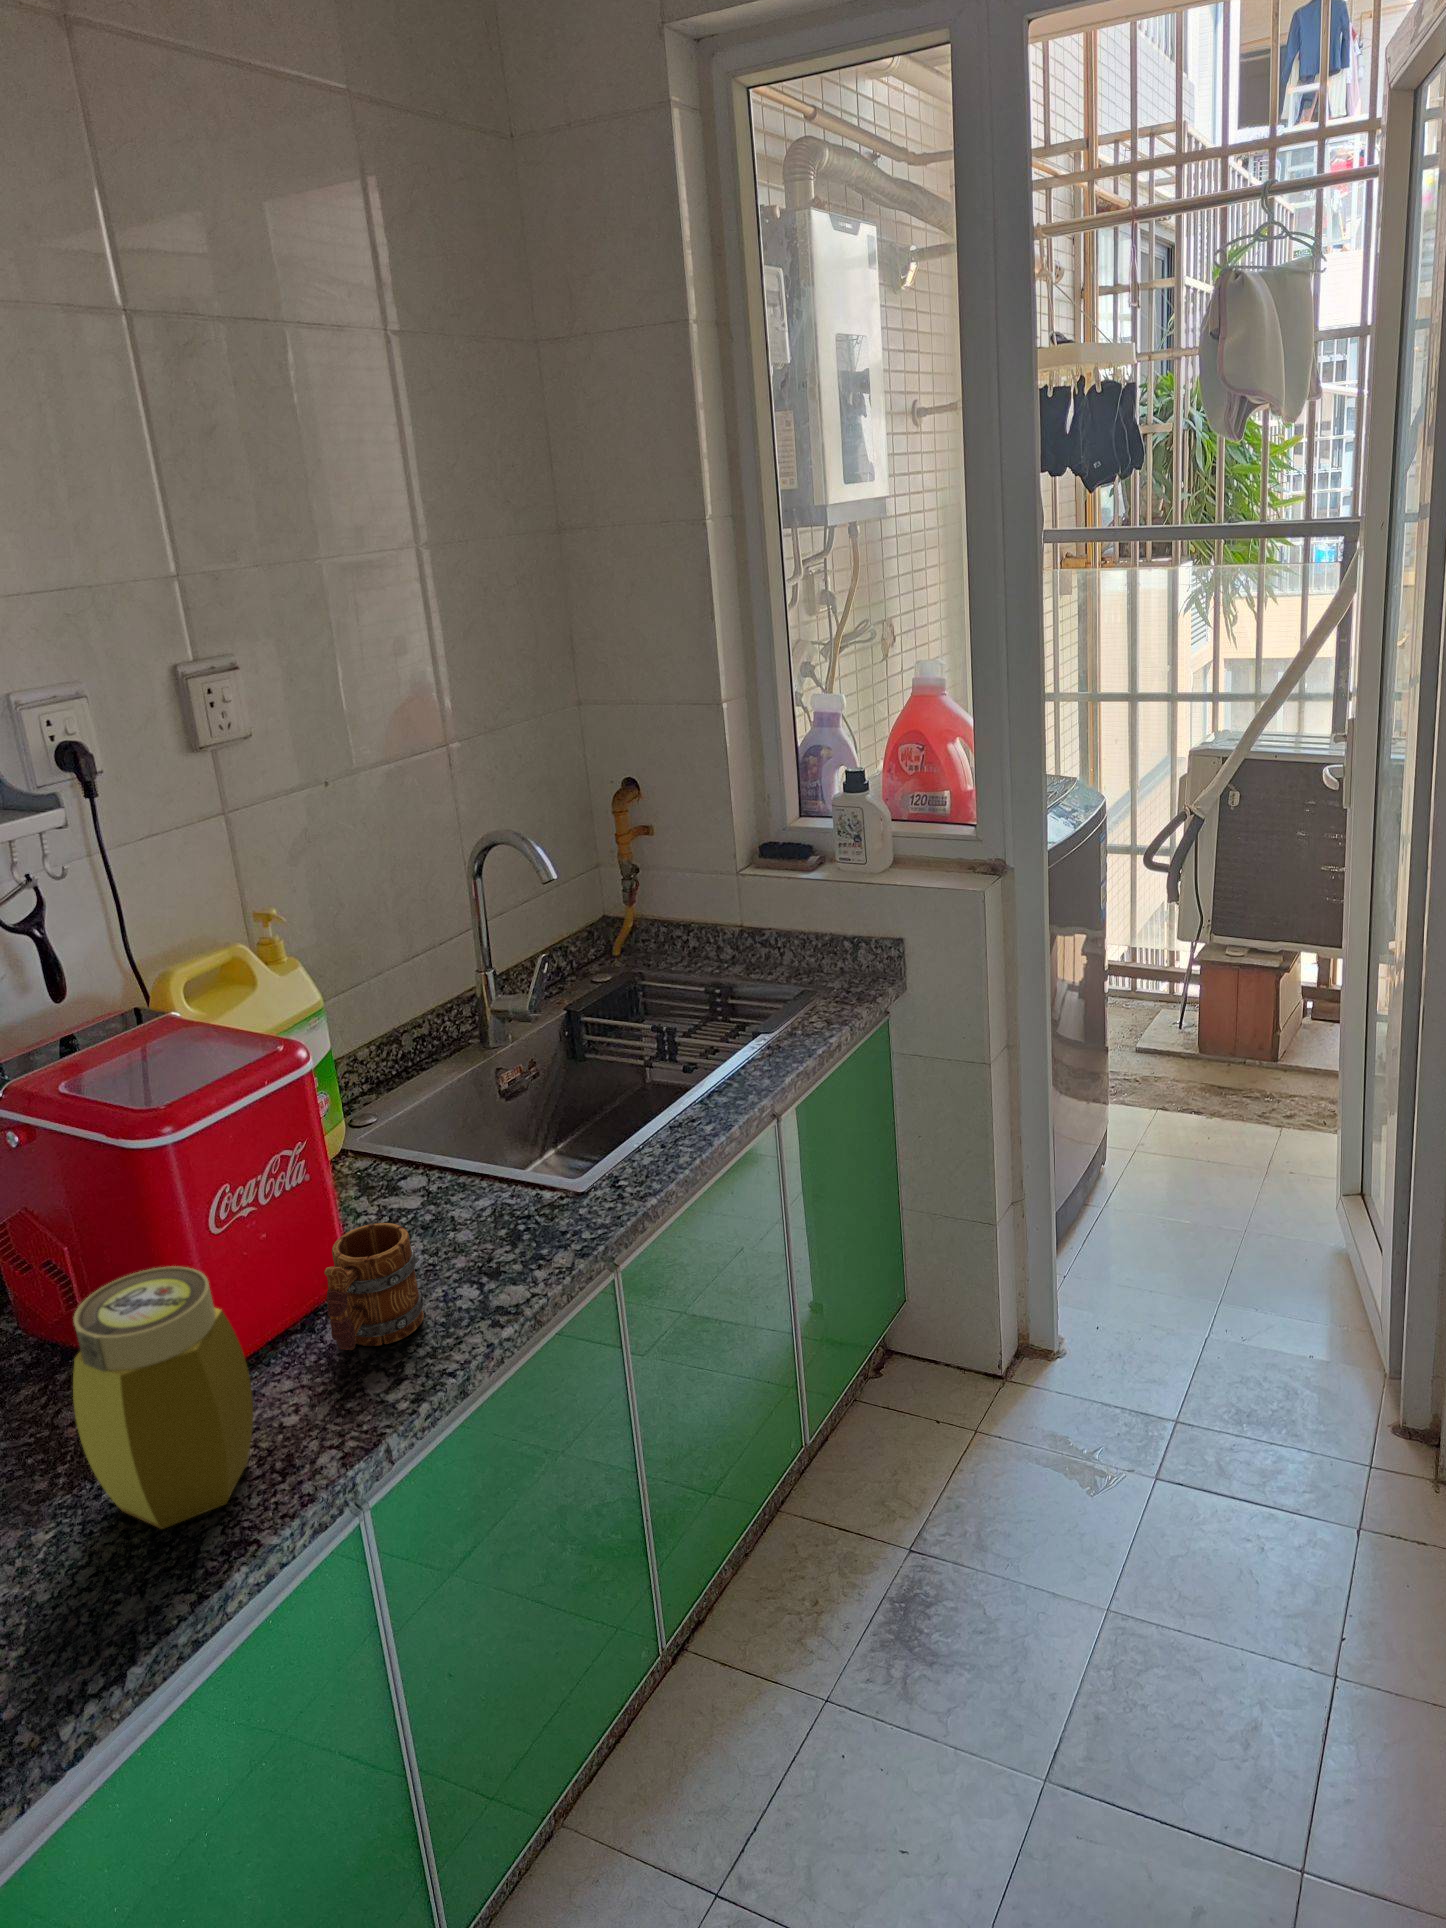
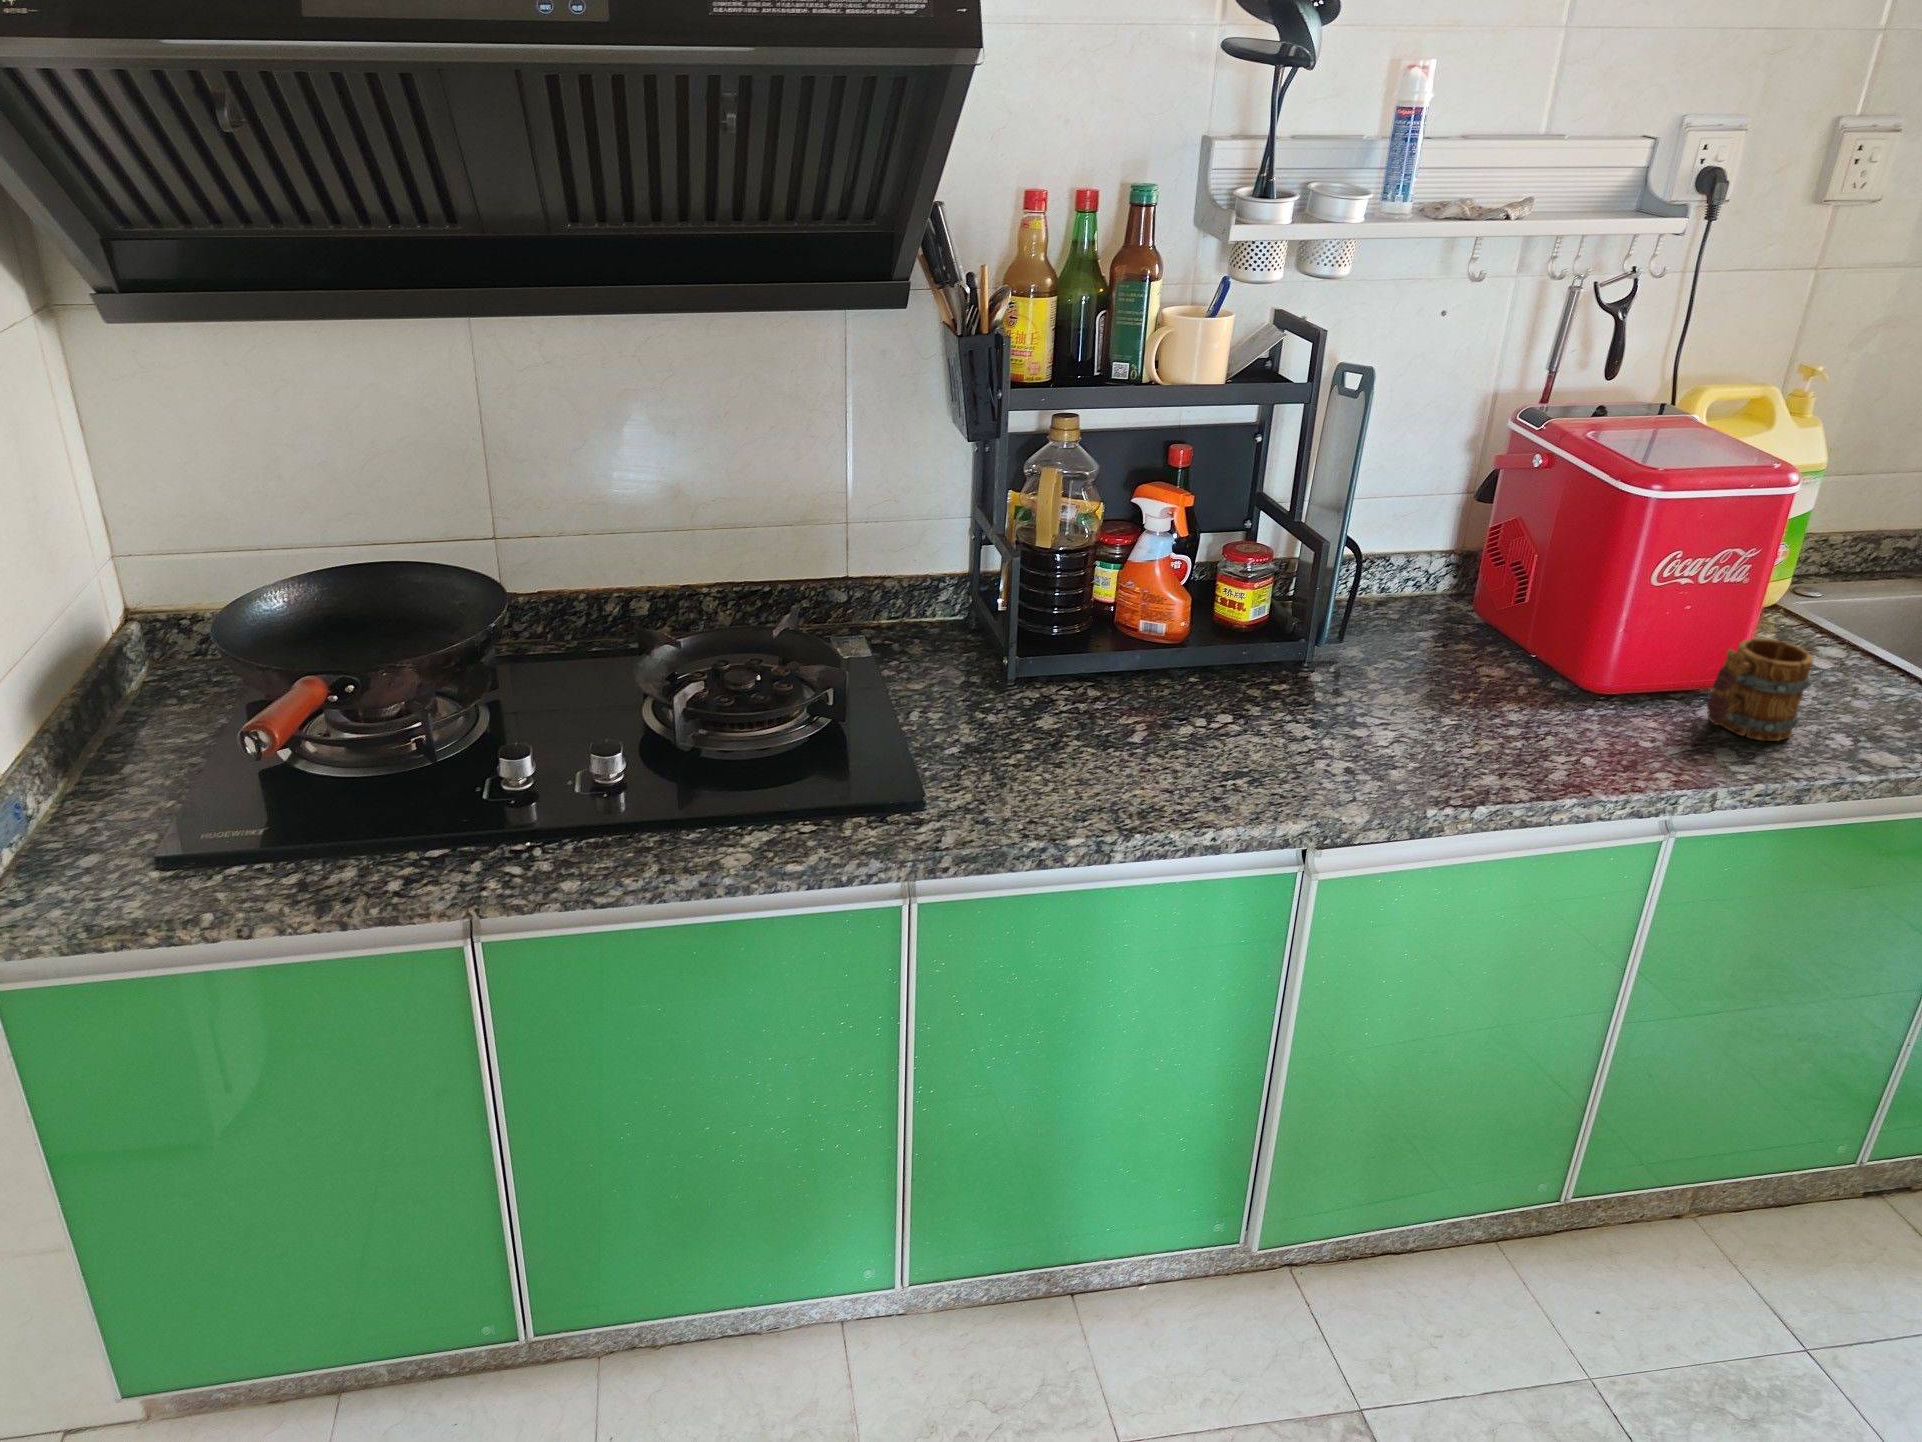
jar: present [73,1266,253,1529] -> none [1500,573,1642,763]

